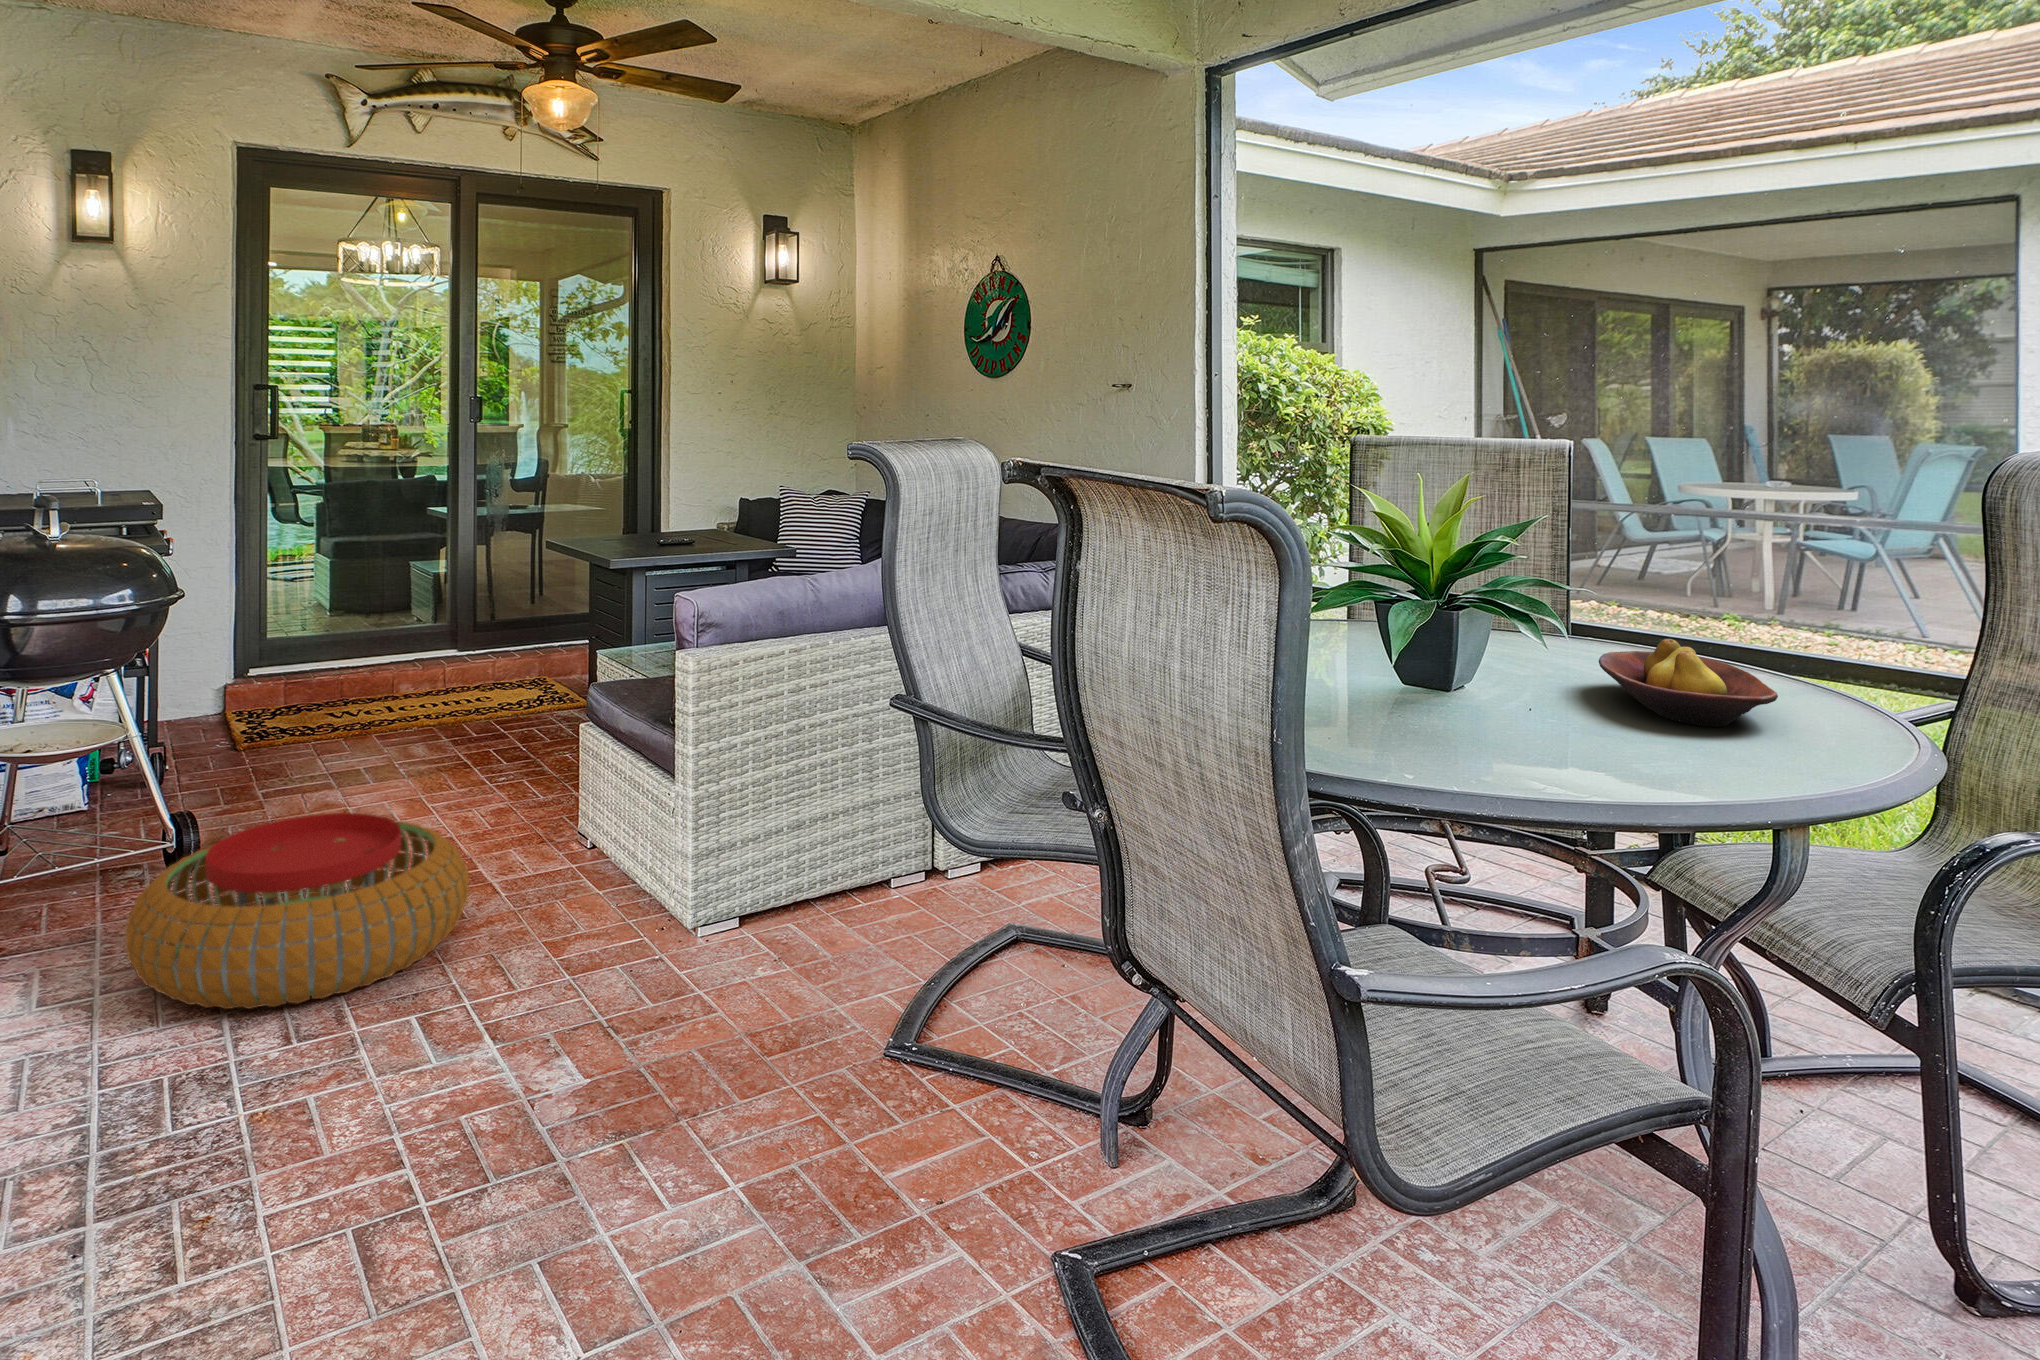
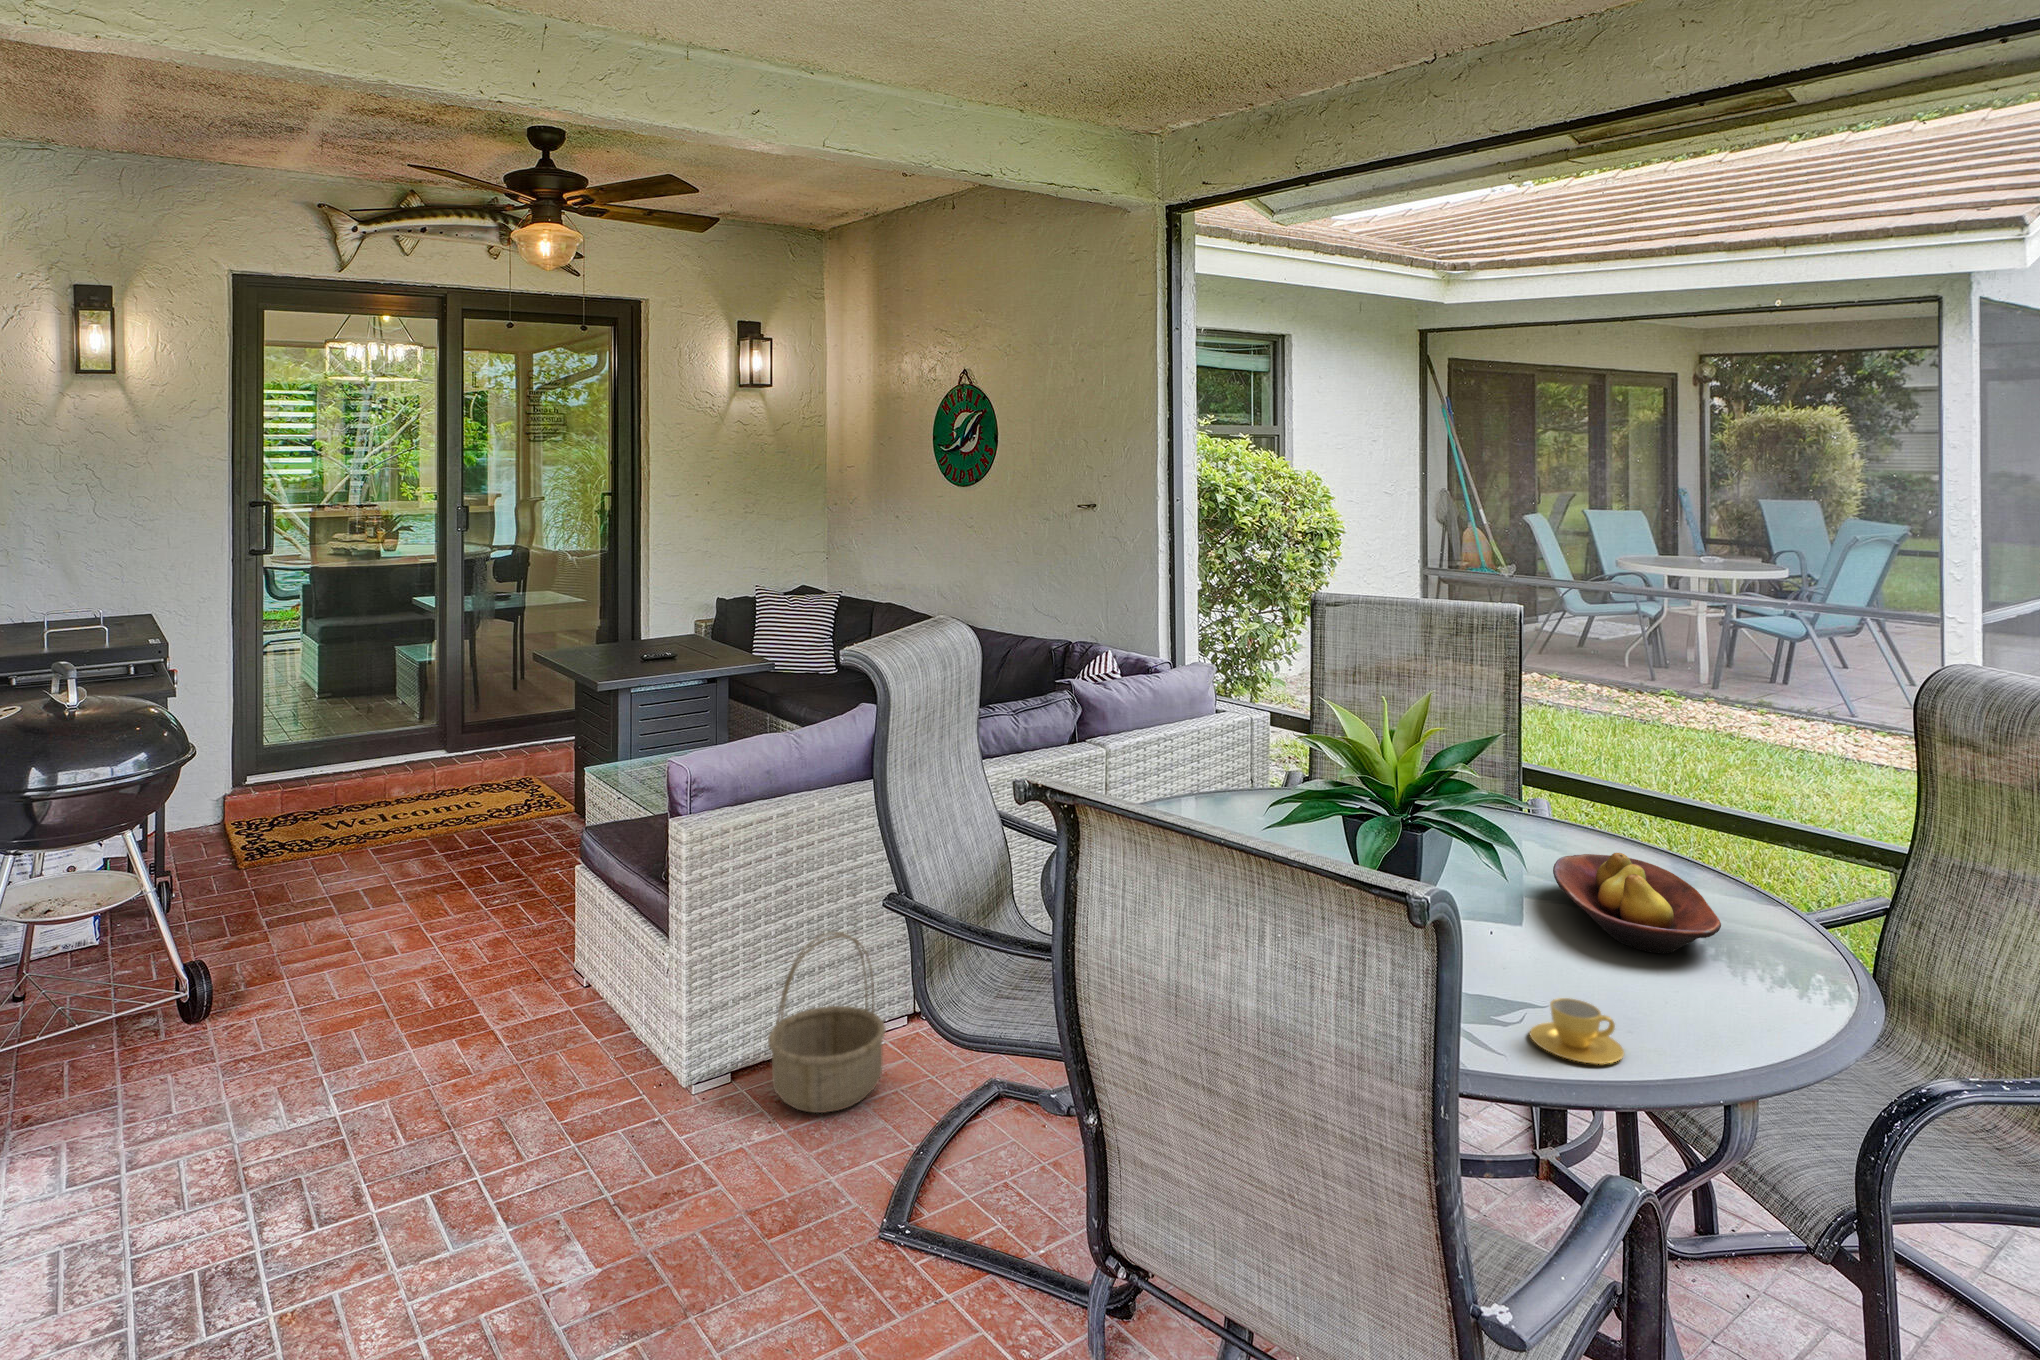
cup: none [1576,739,1678,796] -> present [1530,998,1624,1064]
basket: none [776,767,900,950] -> present [768,932,886,1113]
pouf: present [125,813,469,1009] -> none [150,975,473,1188]

